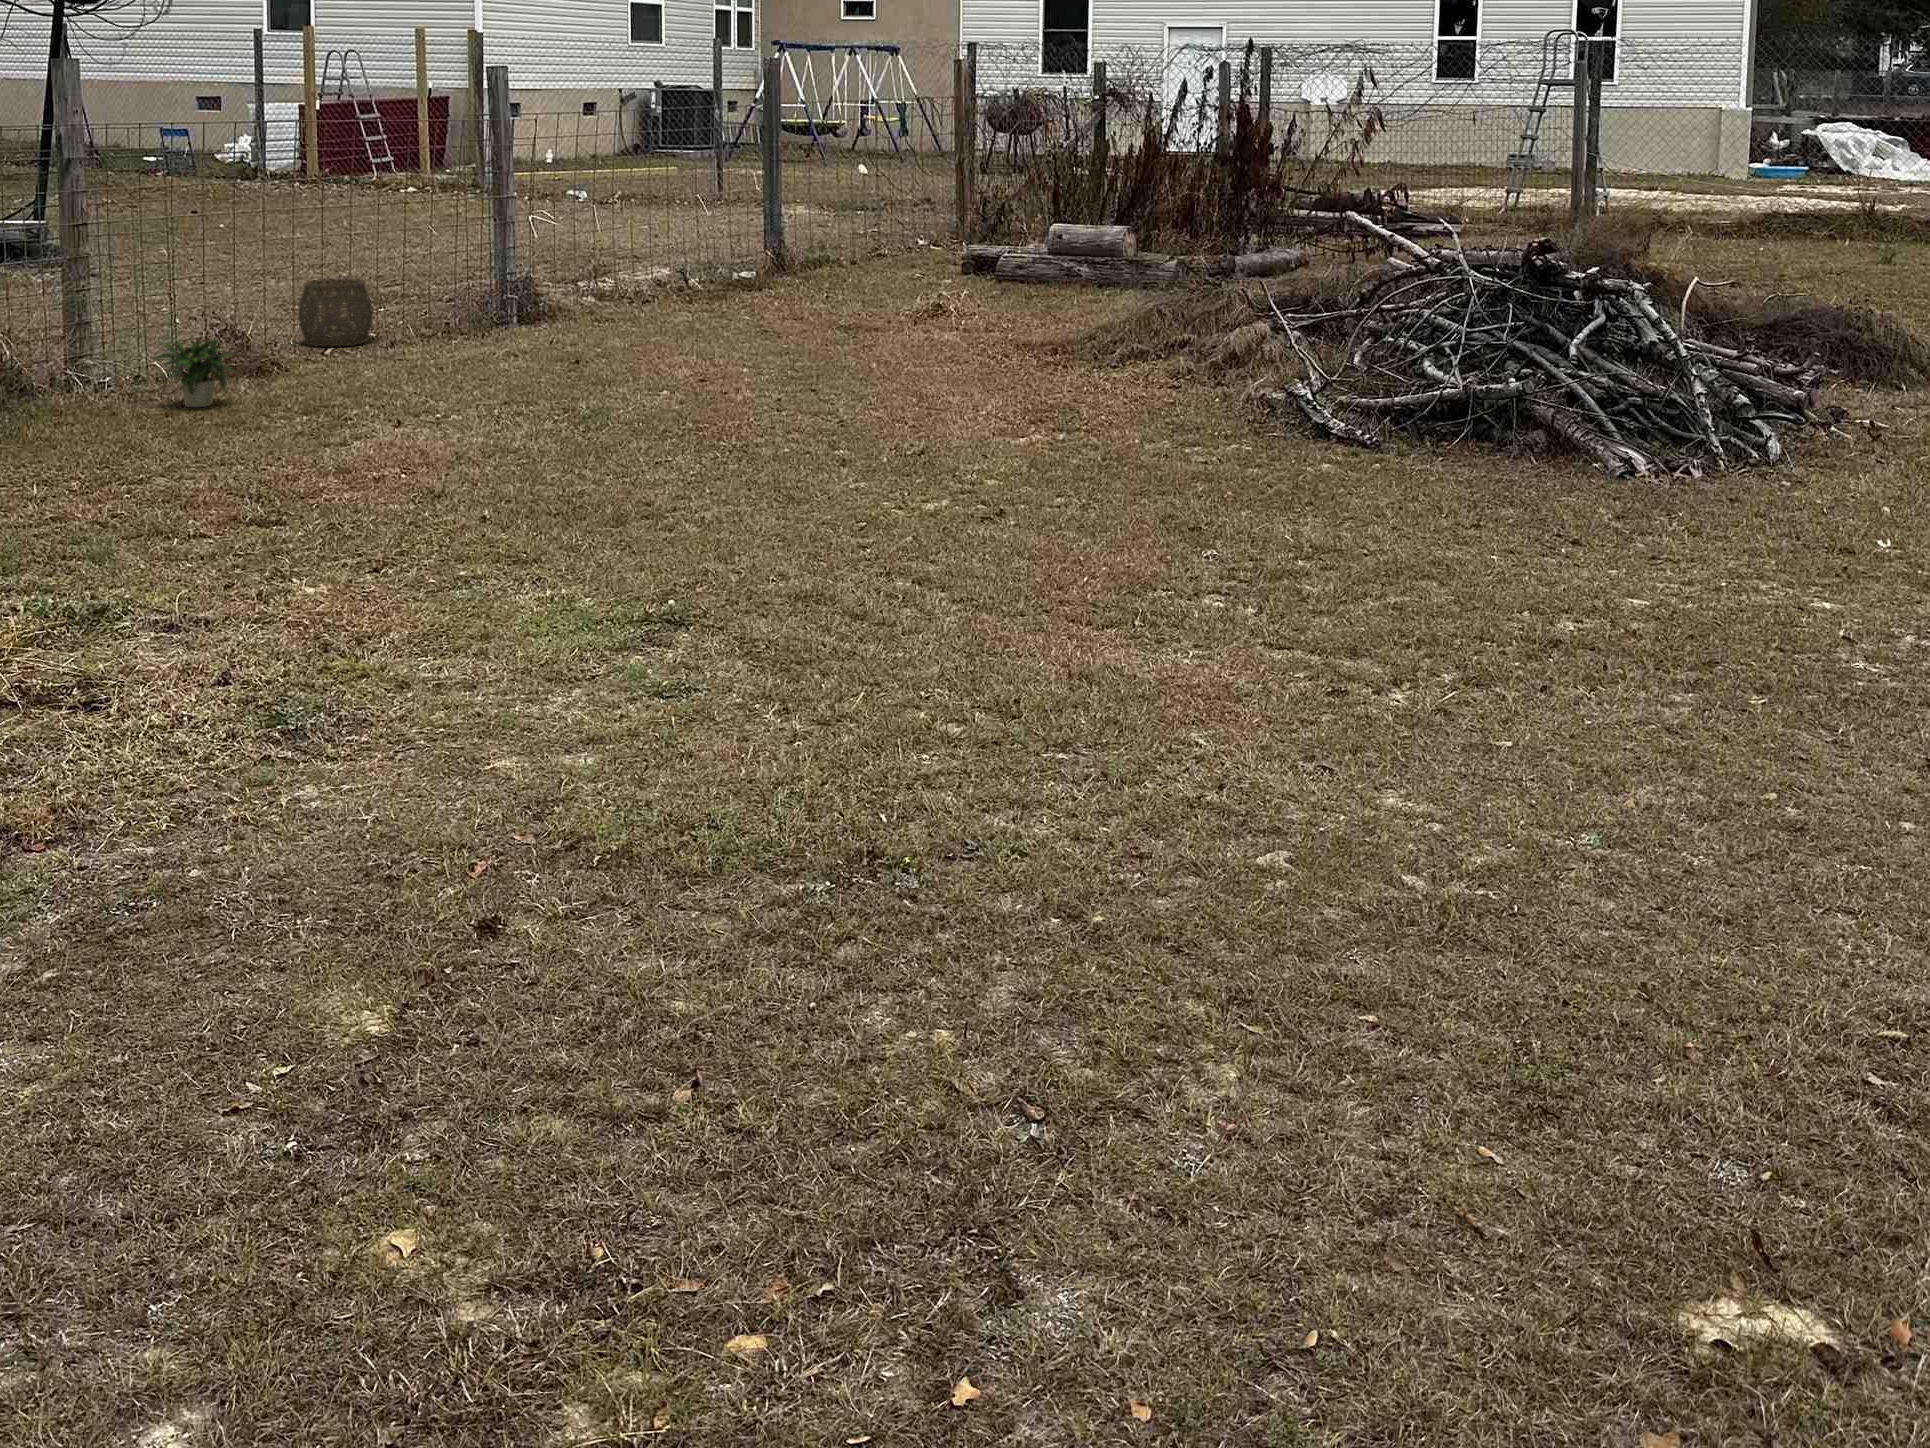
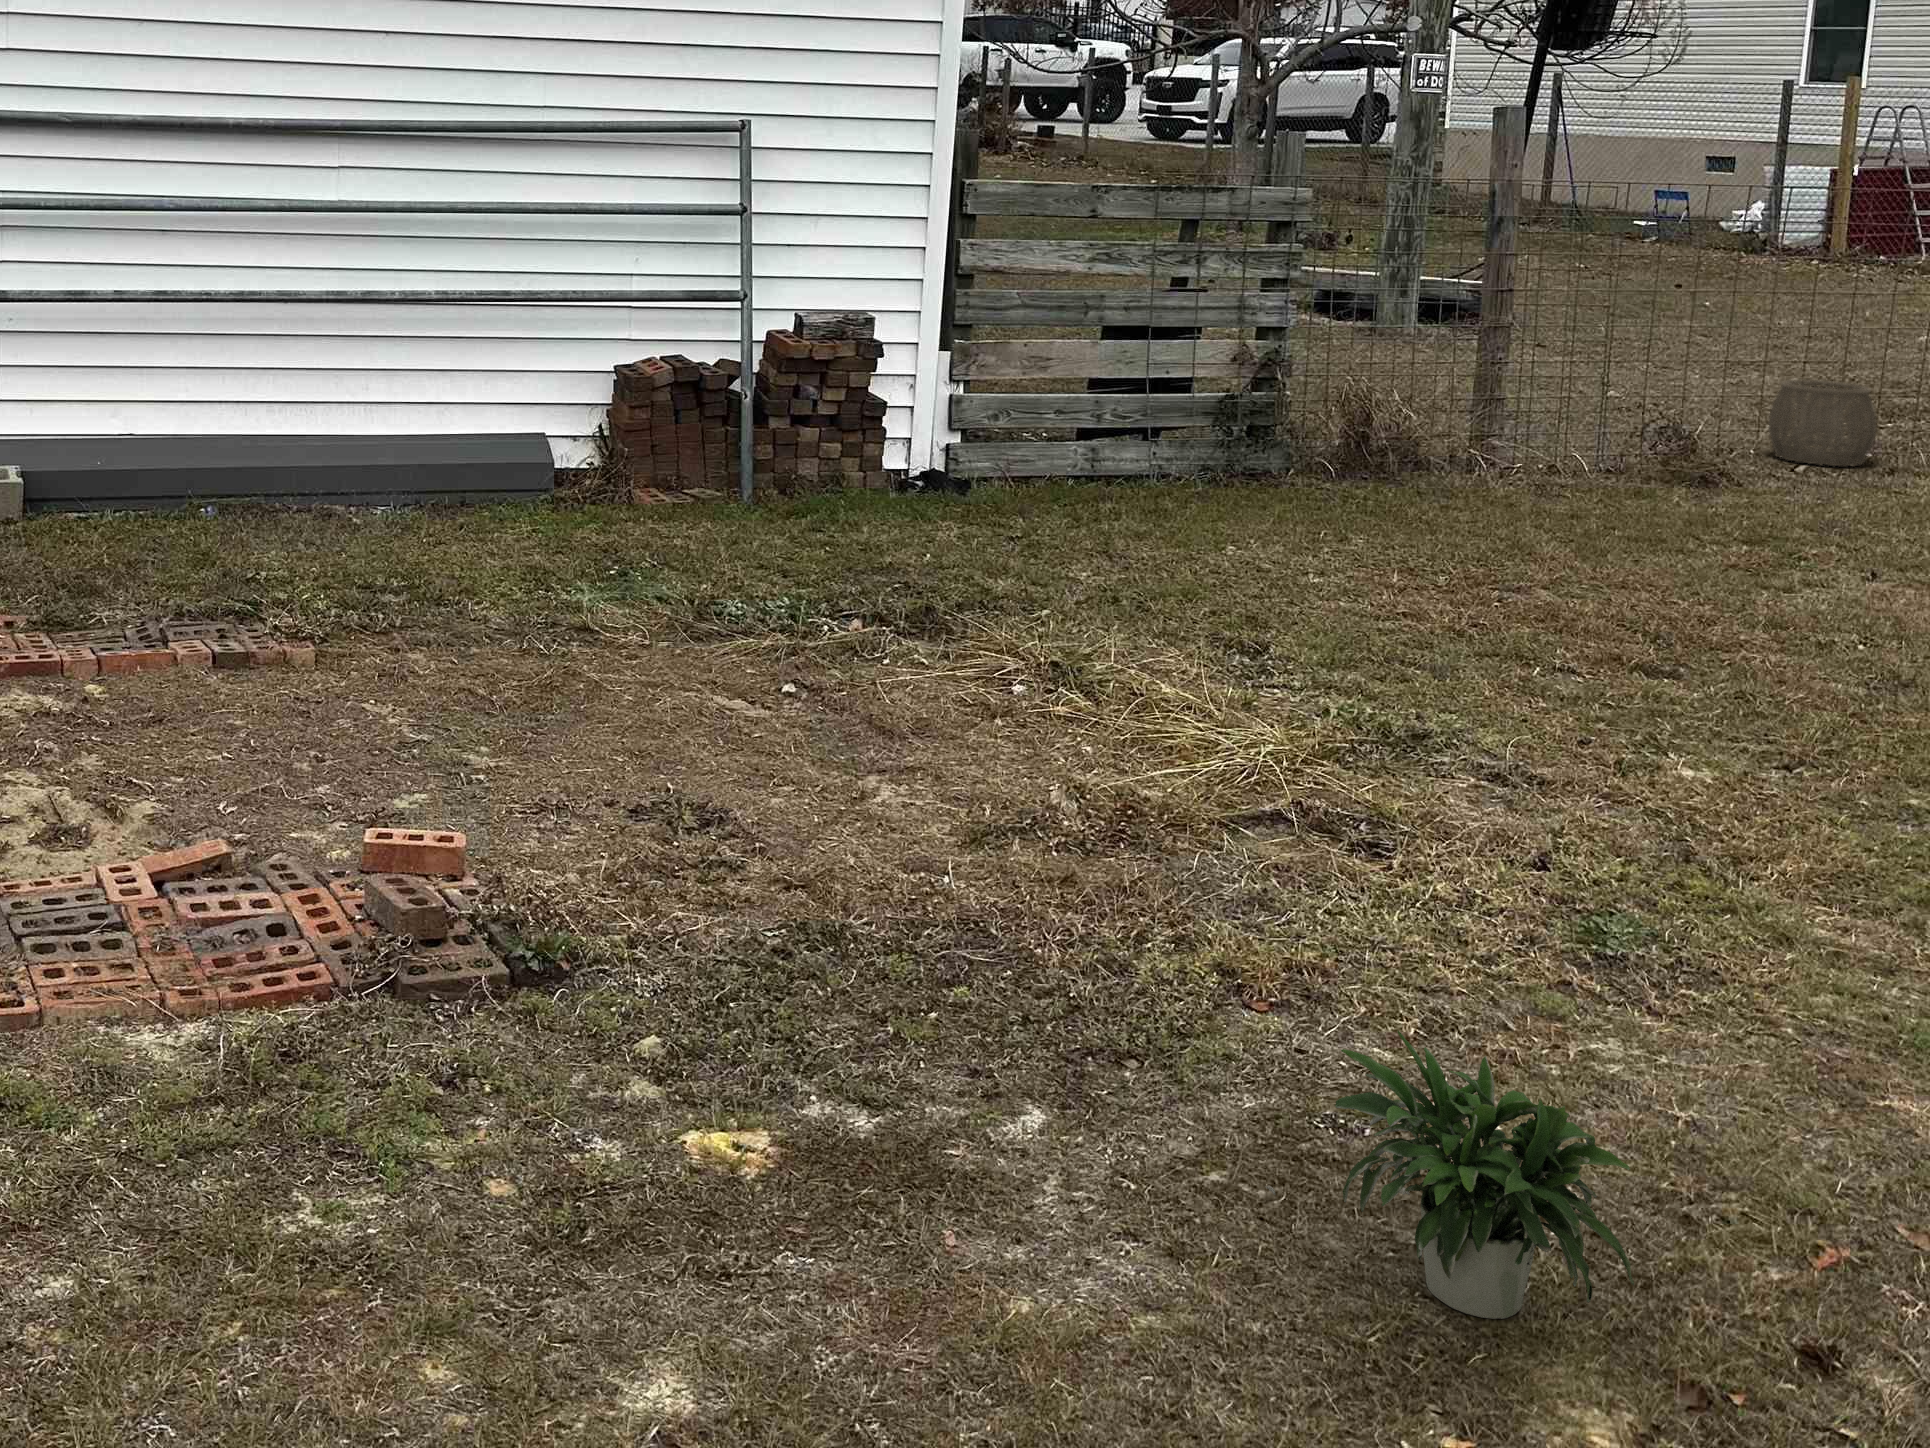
potted plant: present [154,339,238,407] -> present [1265,1031,1634,1319]

